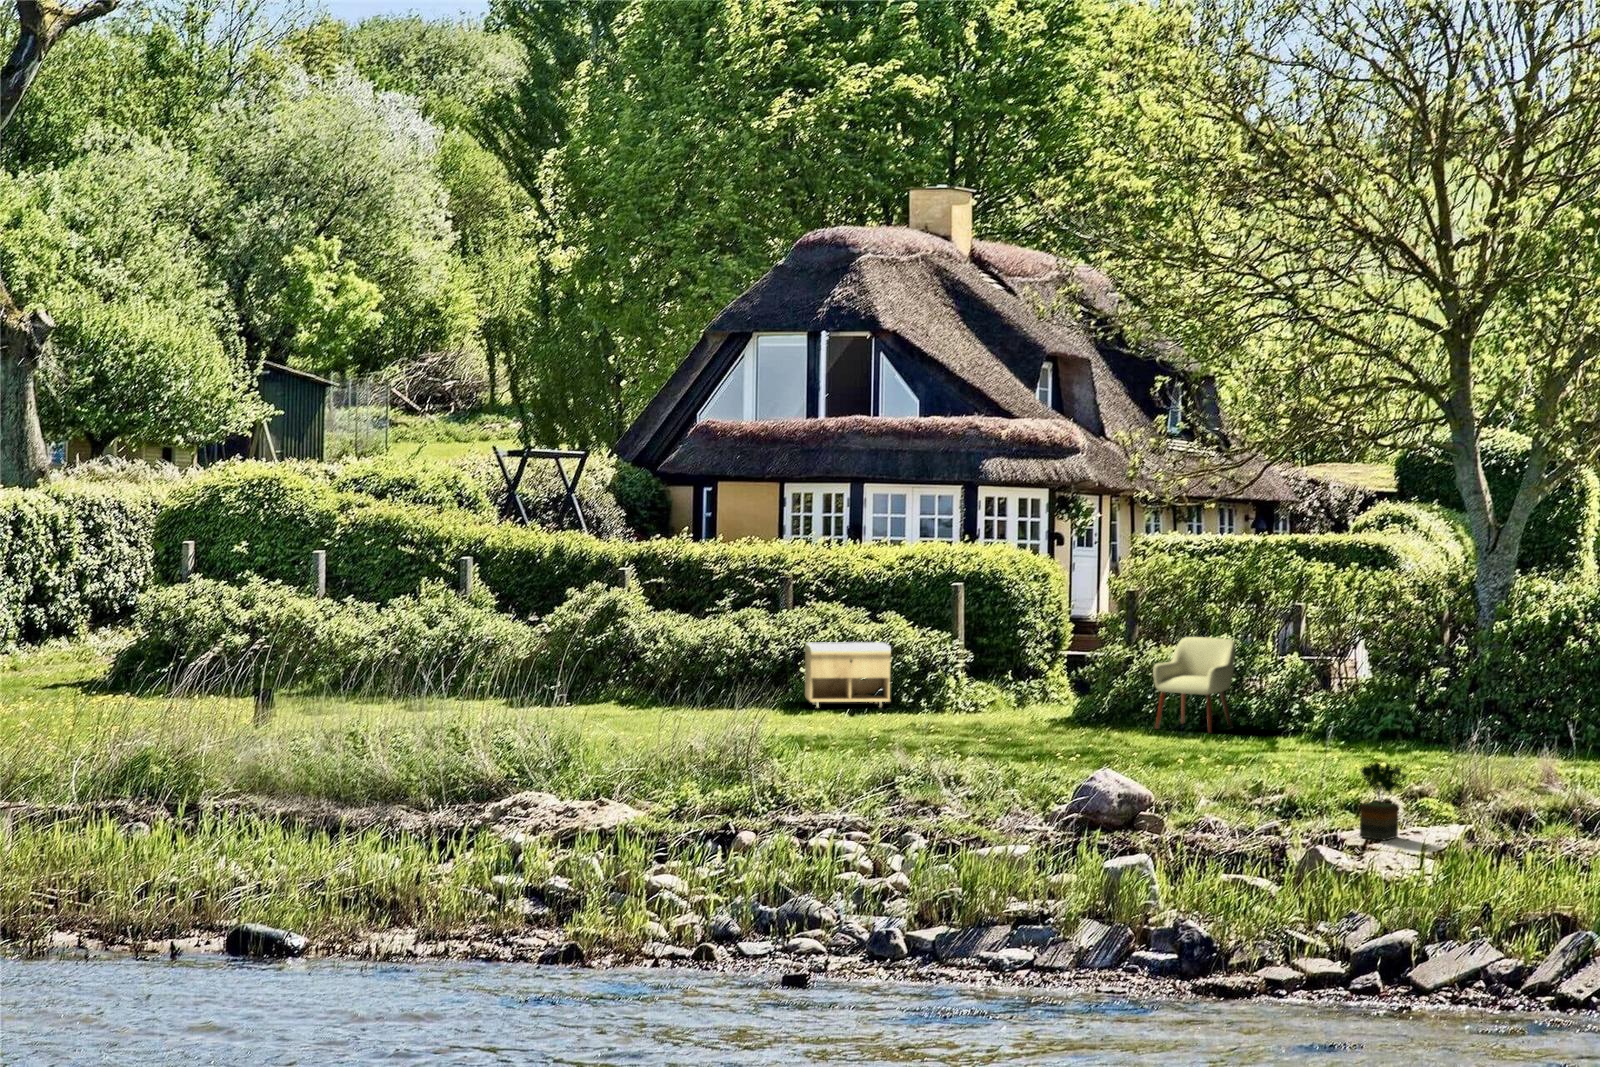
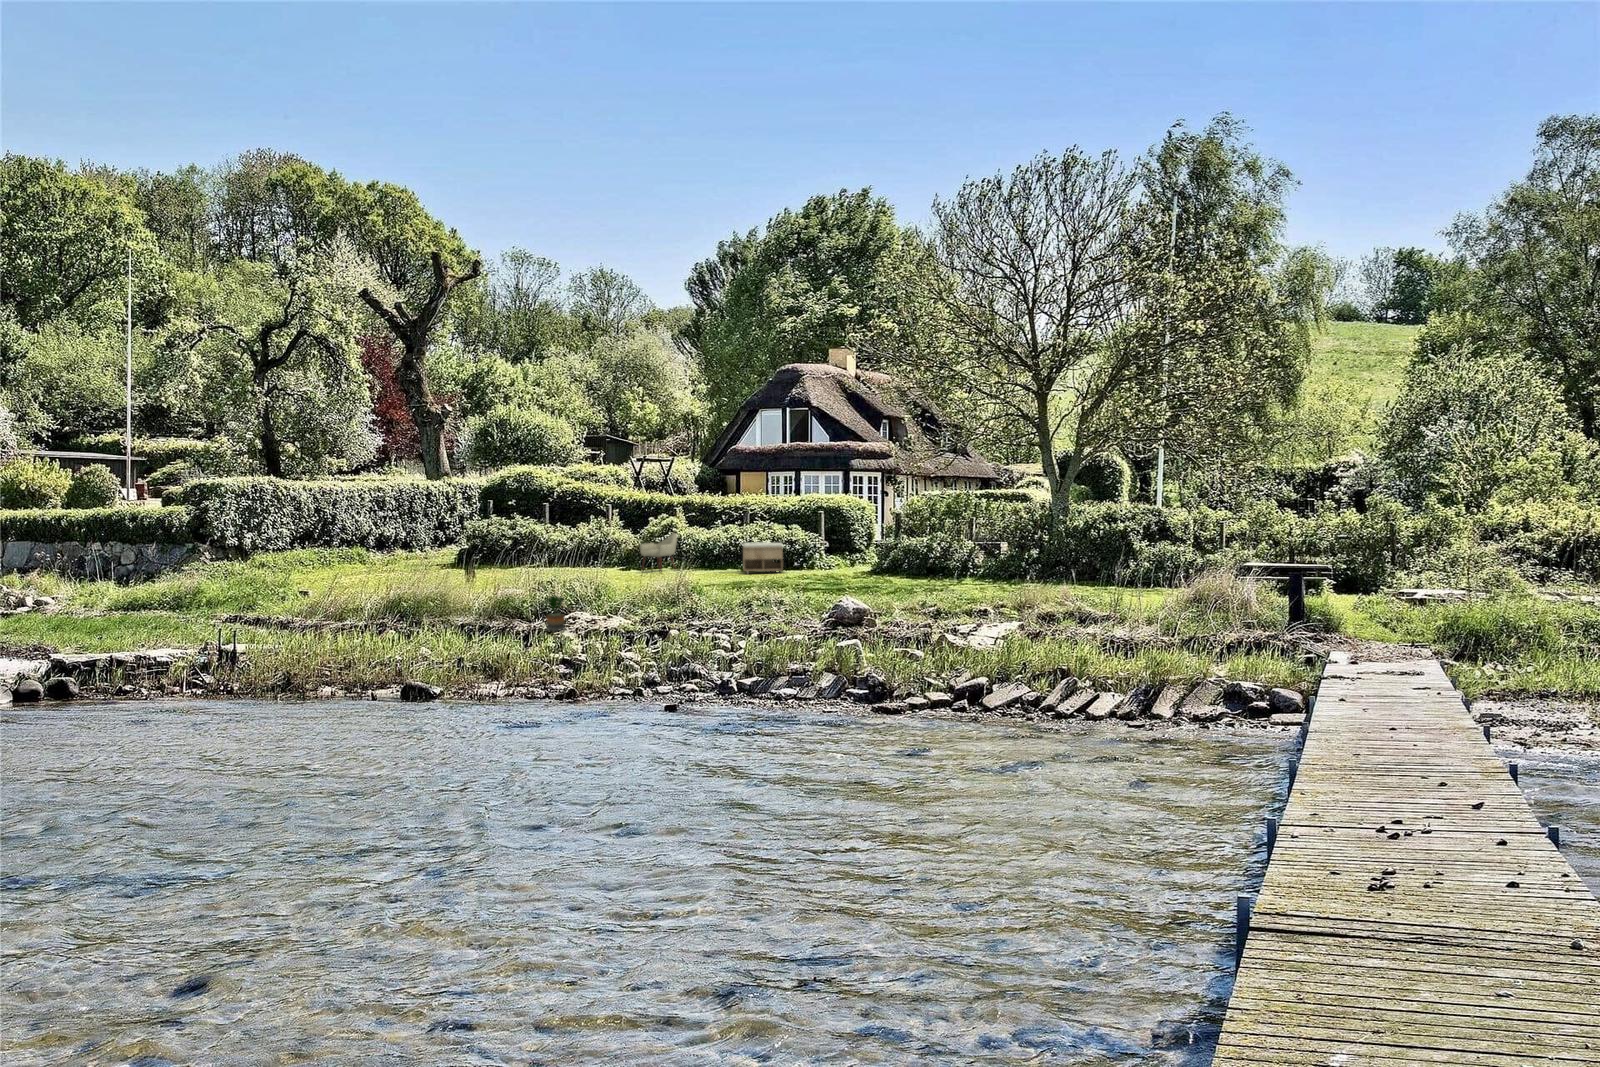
chair: present [1153,637,1235,733] -> present [640,533,677,572]
potted tree: present [1360,763,1406,840] -> present [544,595,566,631]

